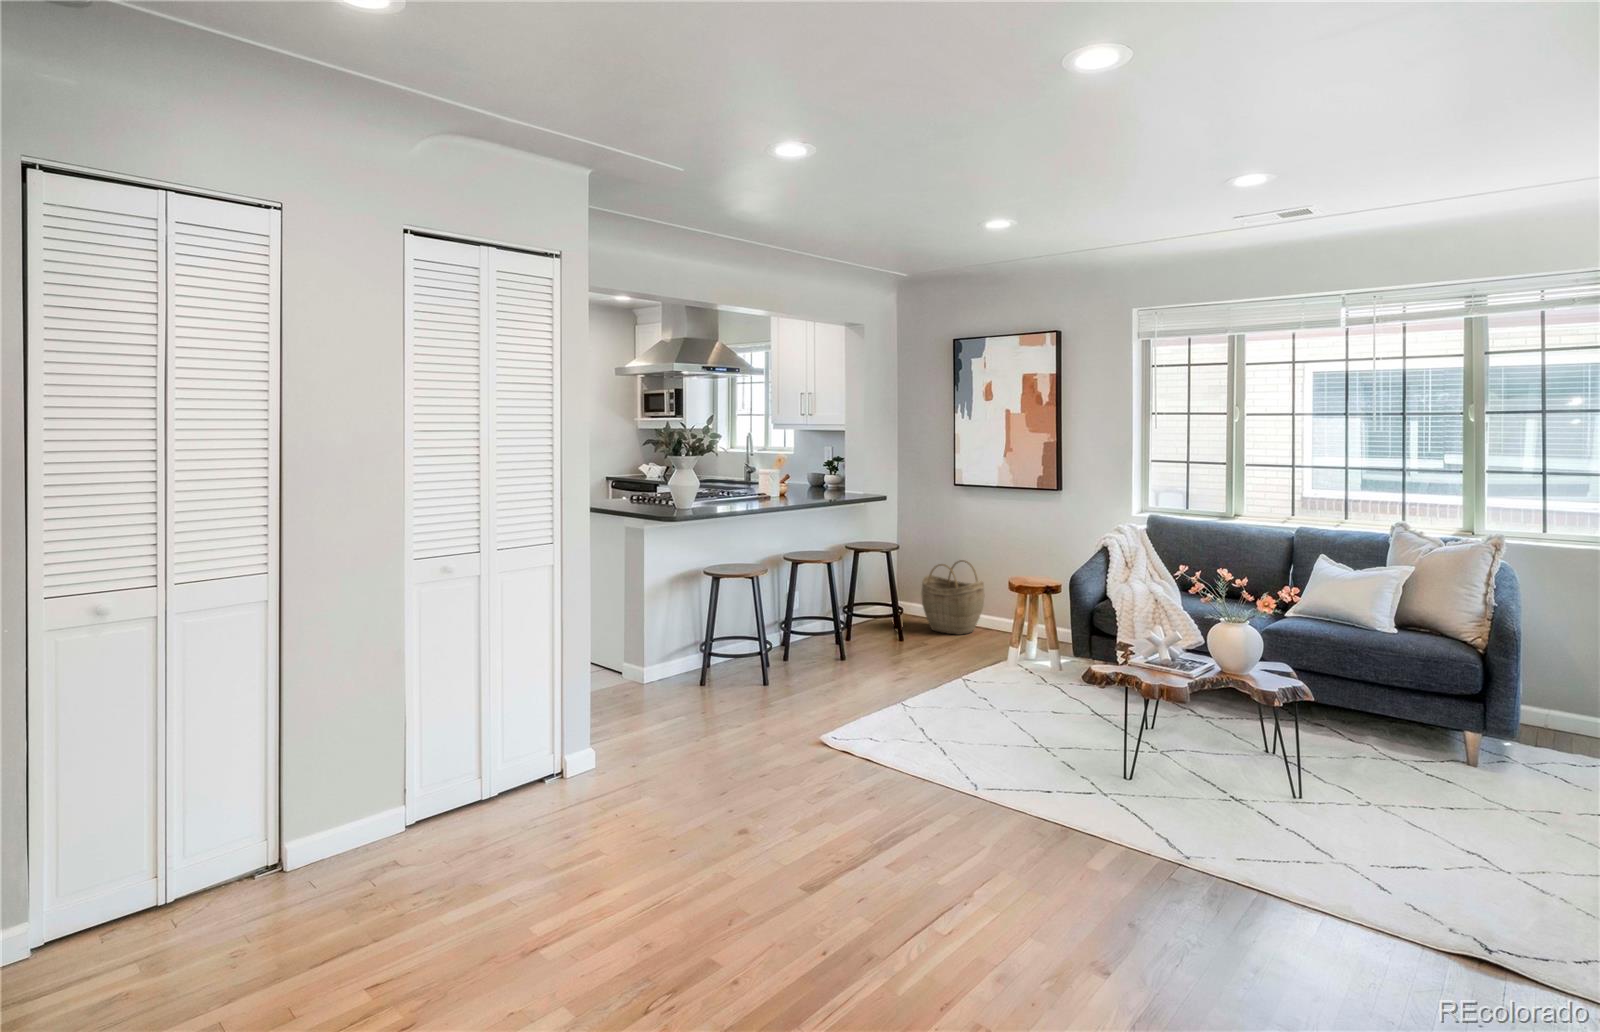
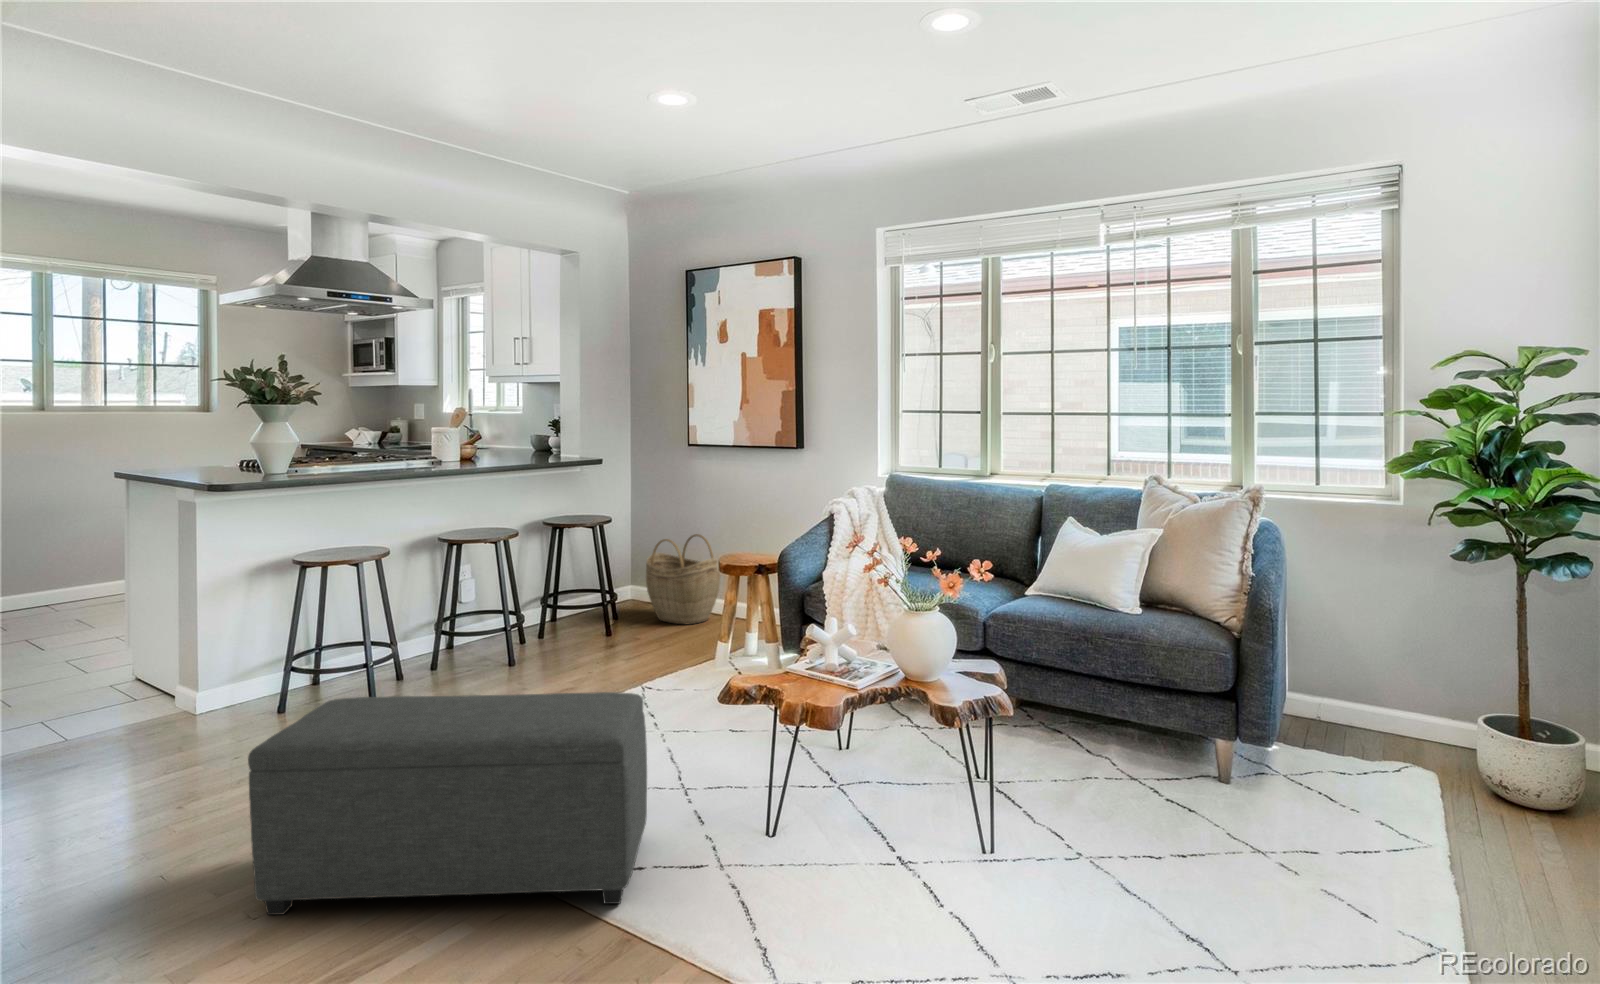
ottoman: none [819,674,1060,813] -> present [248,692,647,915]

